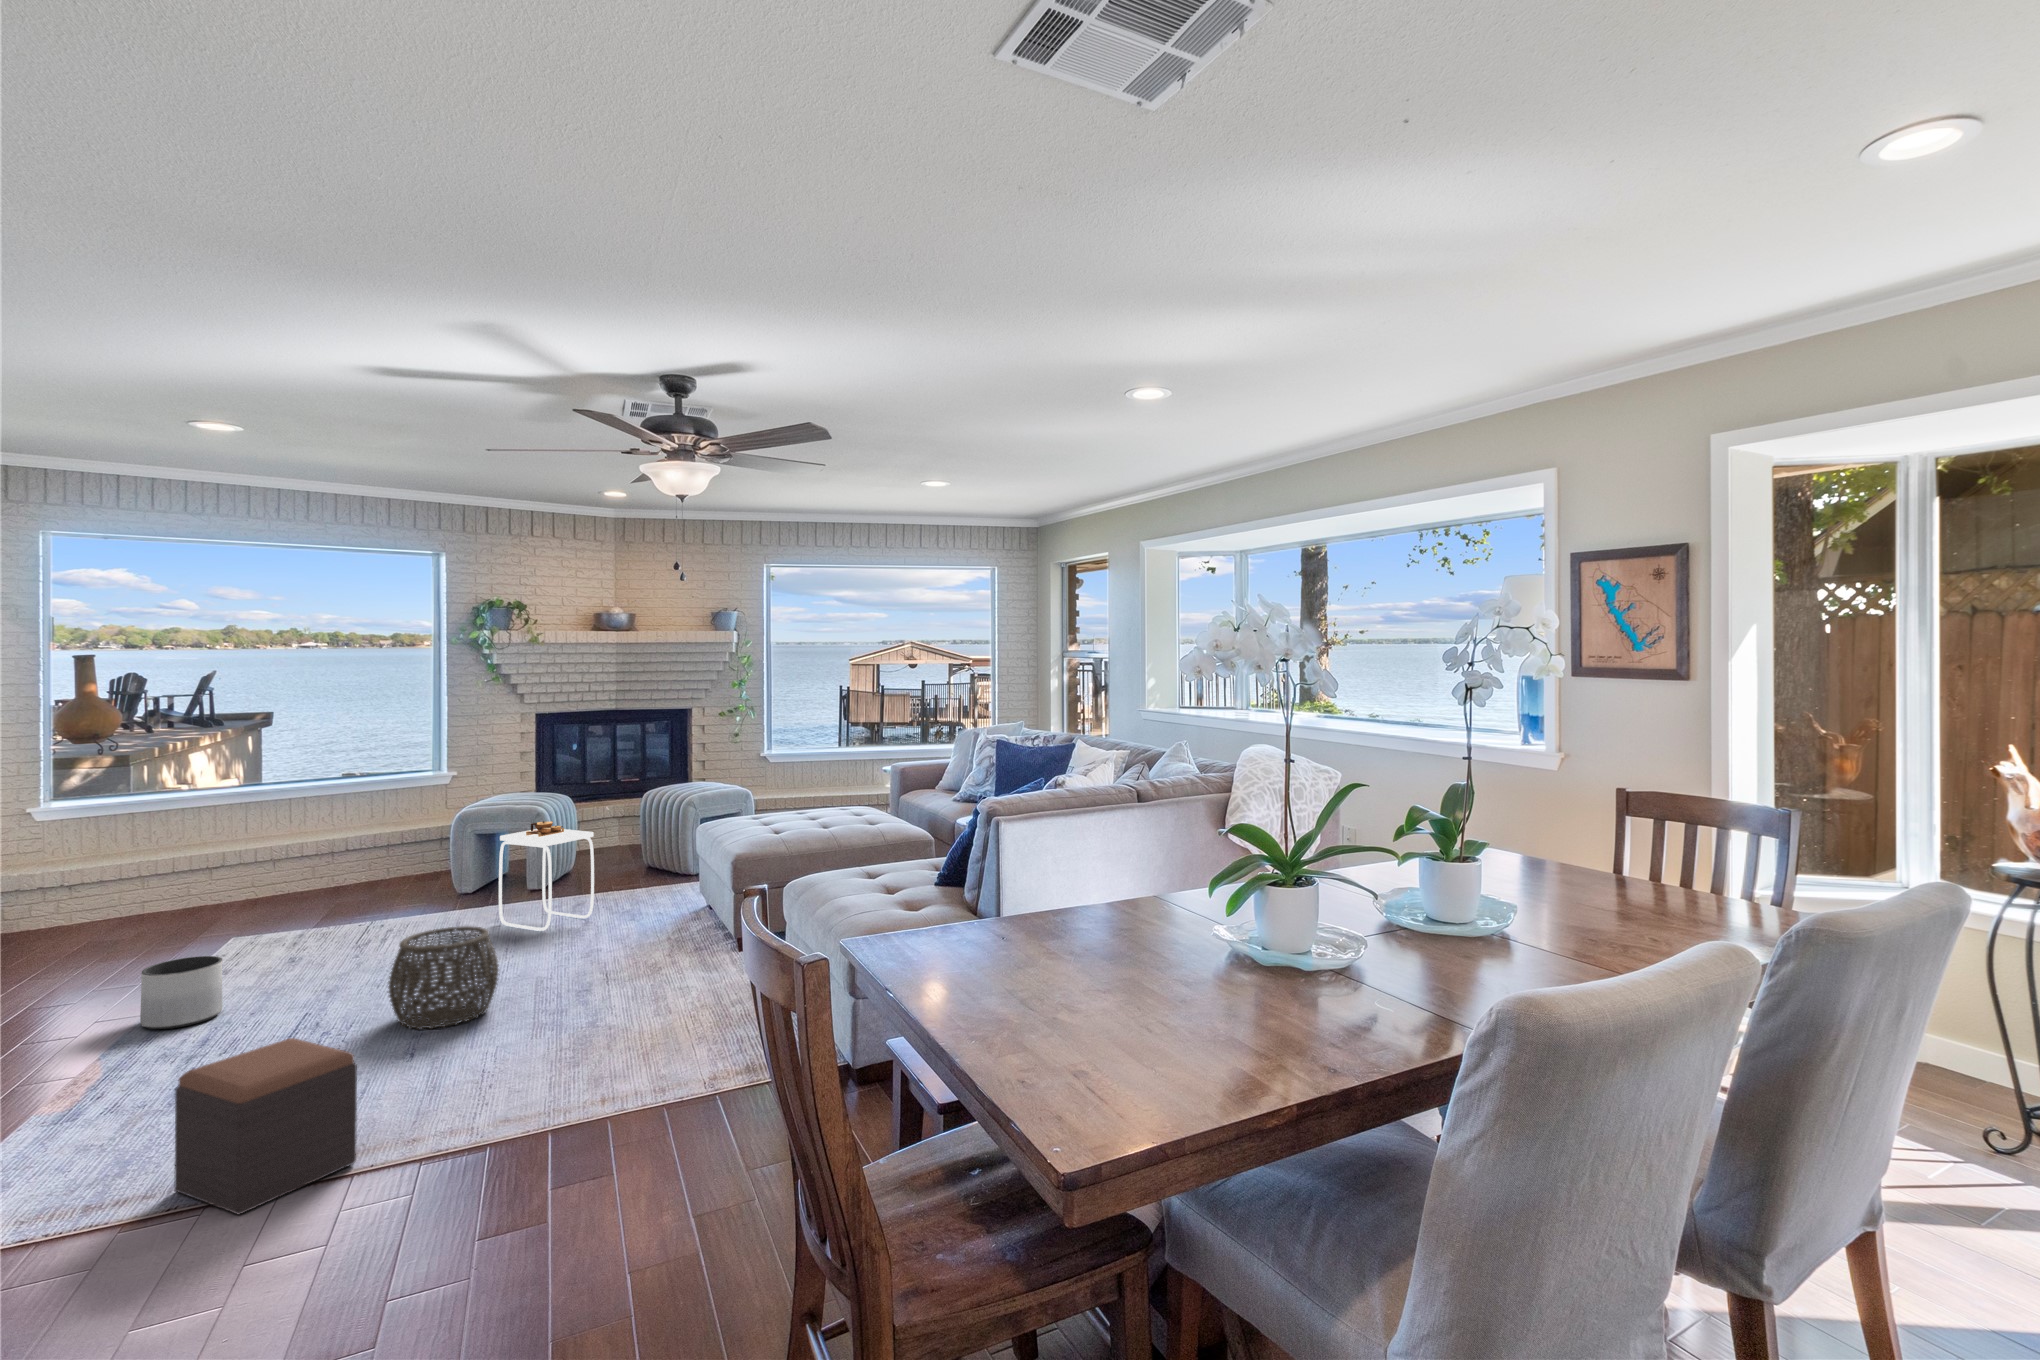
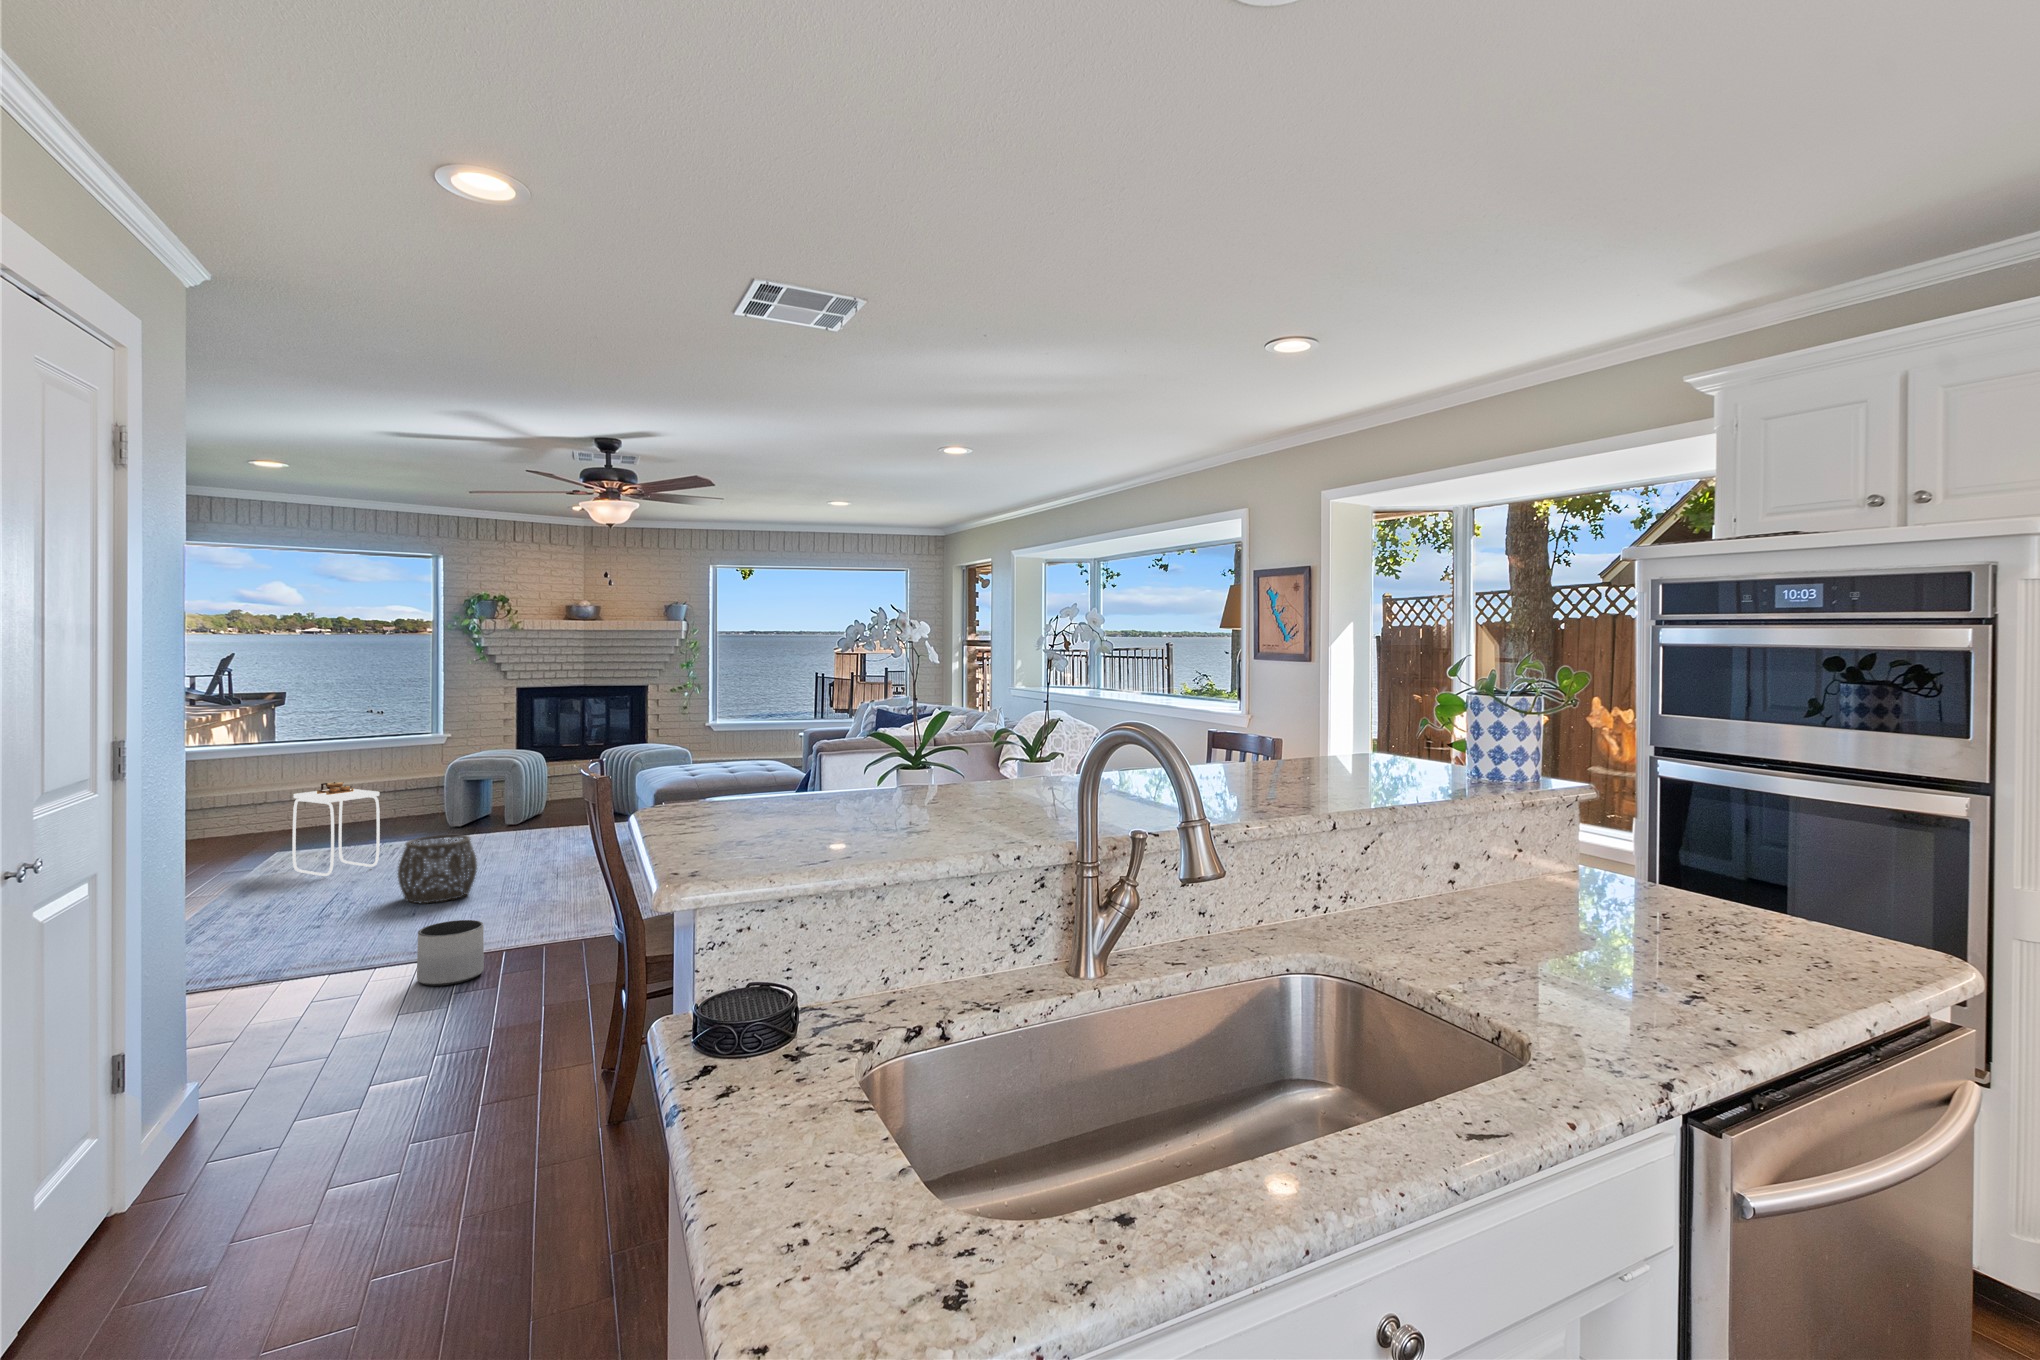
side table: present [499,821,594,931] -> present [293,782,380,876]
planter: present [140,956,223,1029] -> present [417,920,484,986]
footstool: present [174,1038,357,1215] -> none [263,887,379,987]

